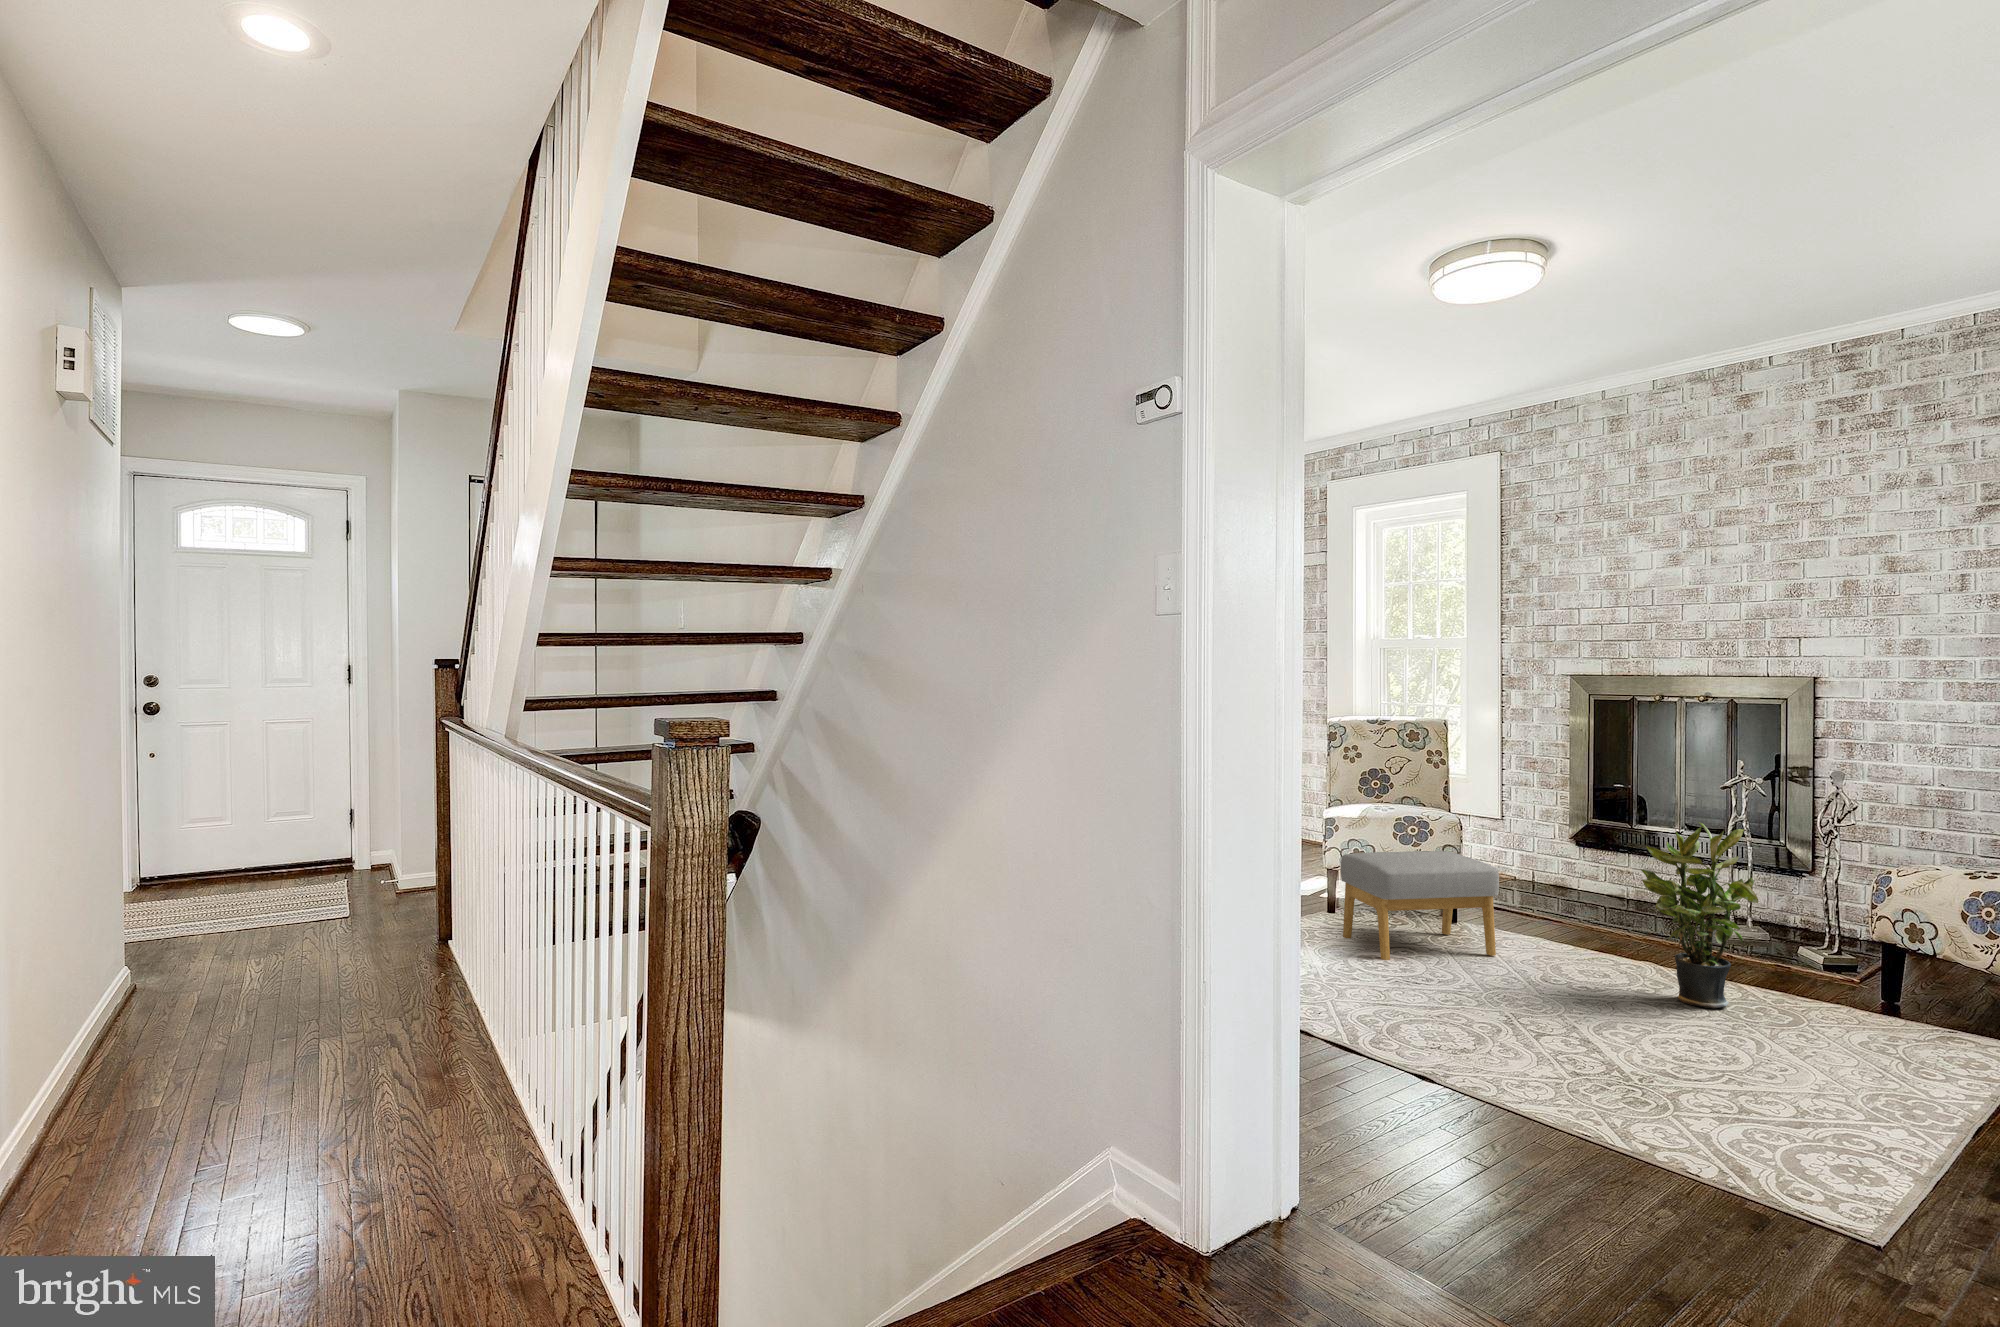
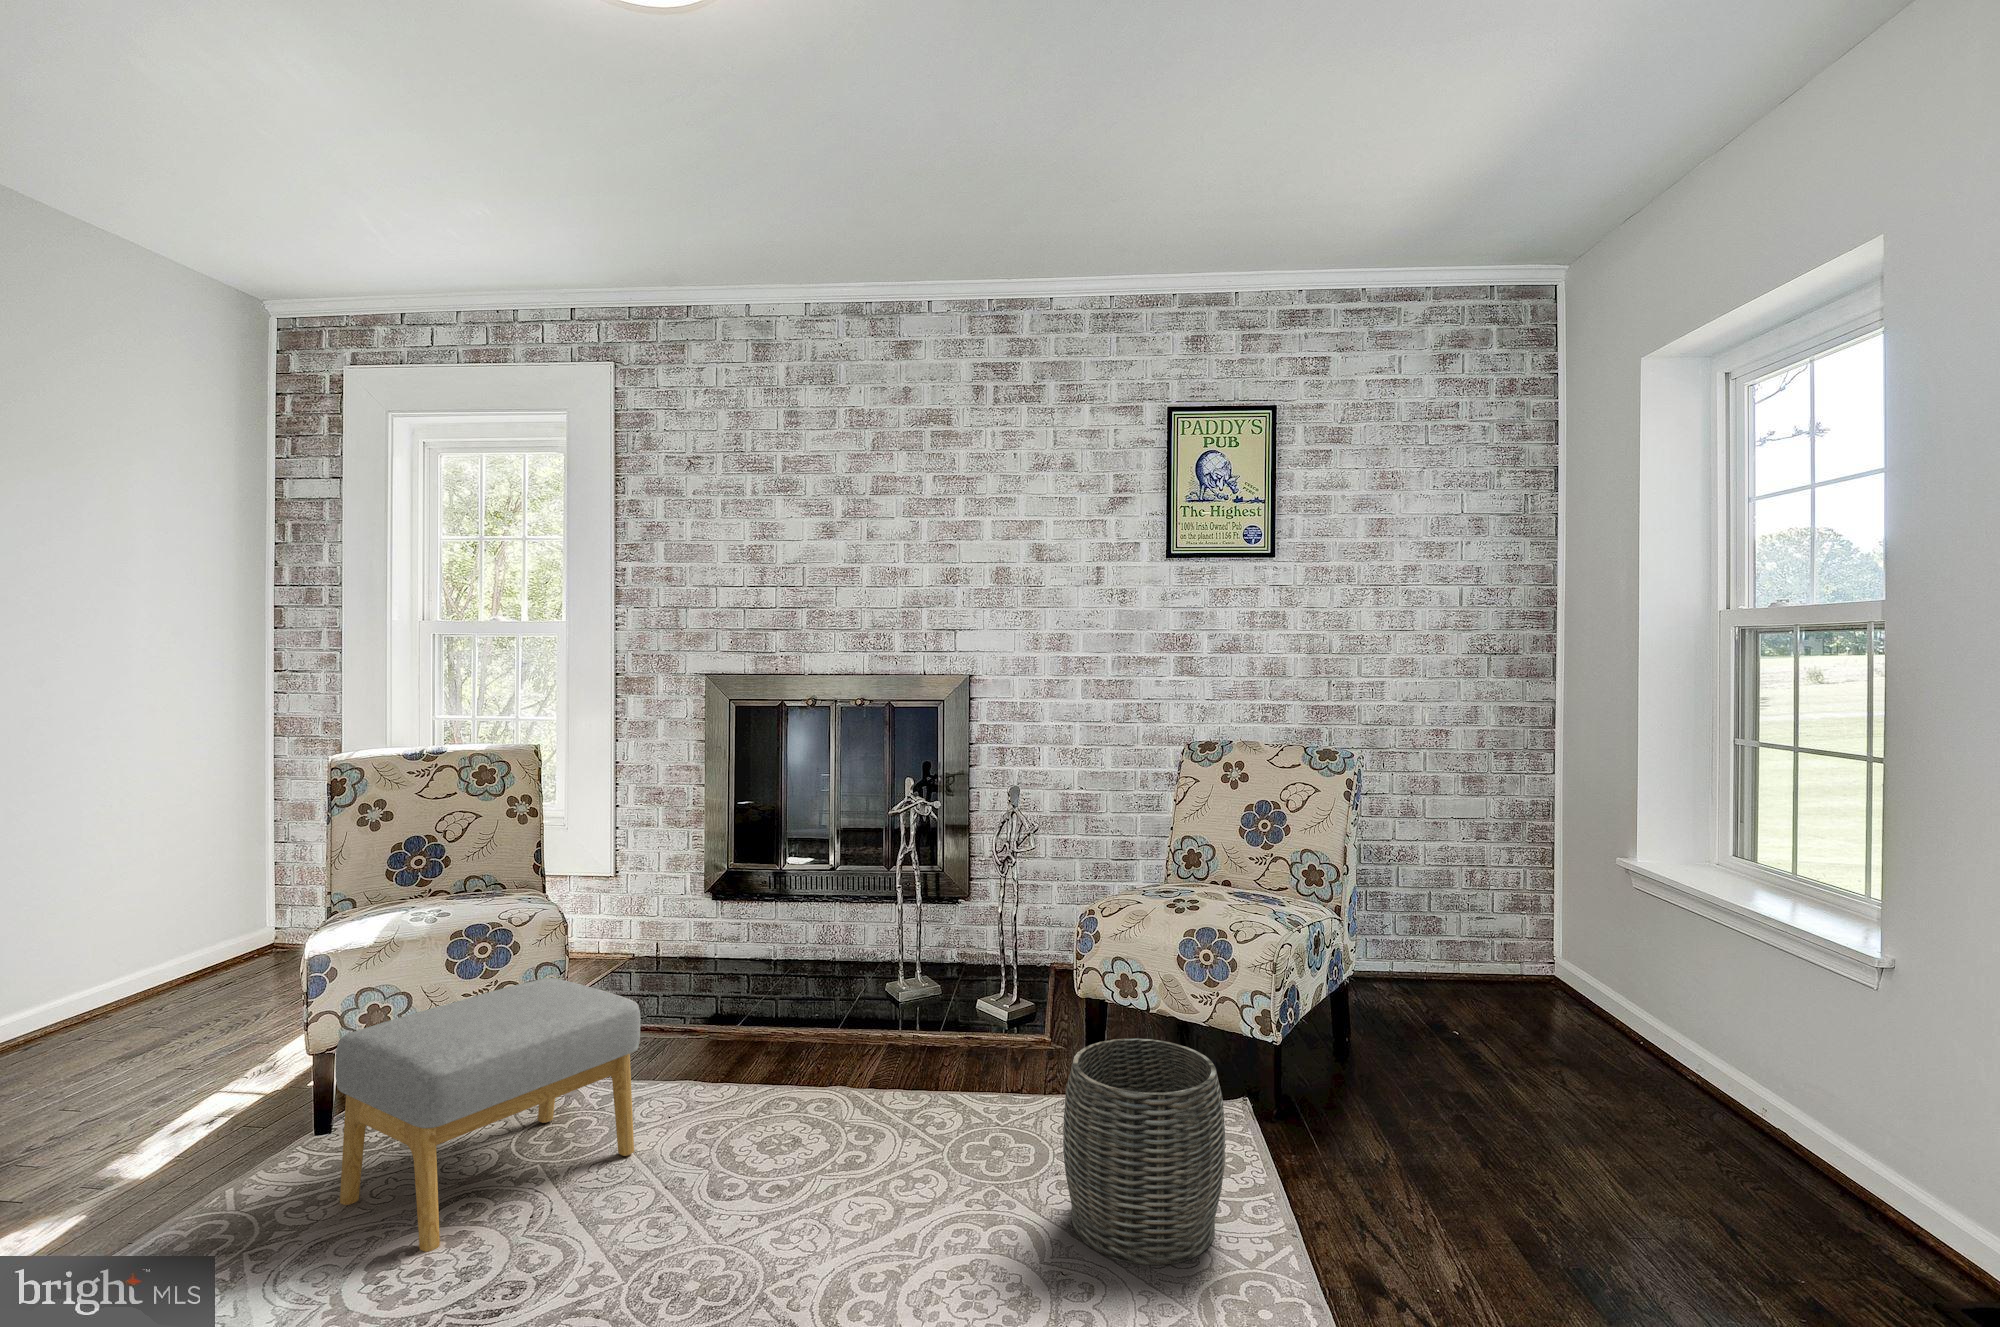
potted plant: present [1641,822,1758,1009] -> none [859,885,996,1168]
woven basket: none [1784,939,1931,1085] -> present [1063,1038,1225,1265]

